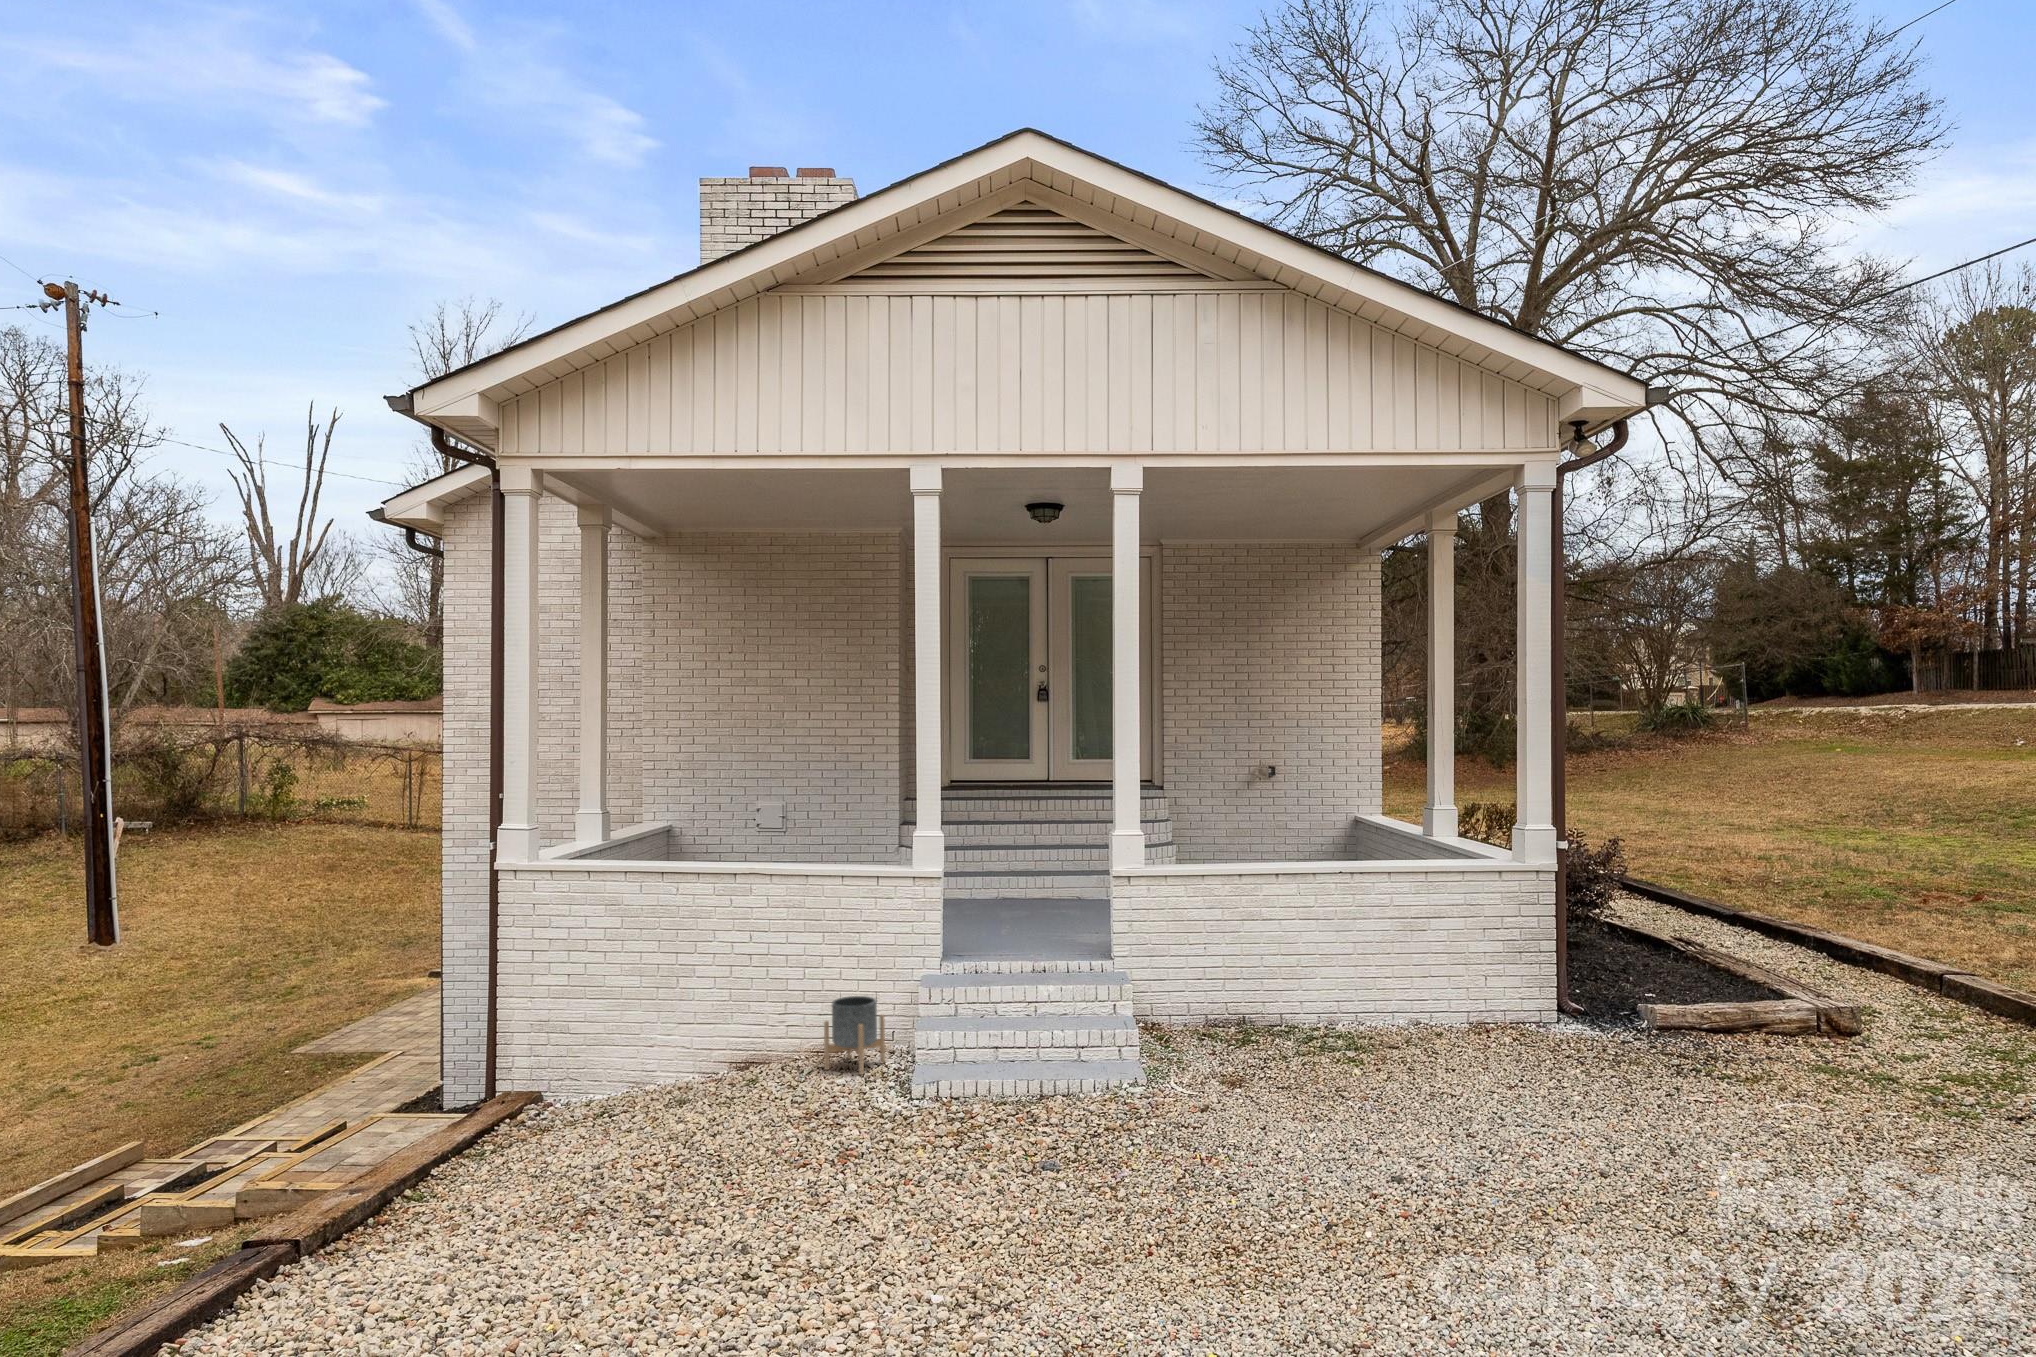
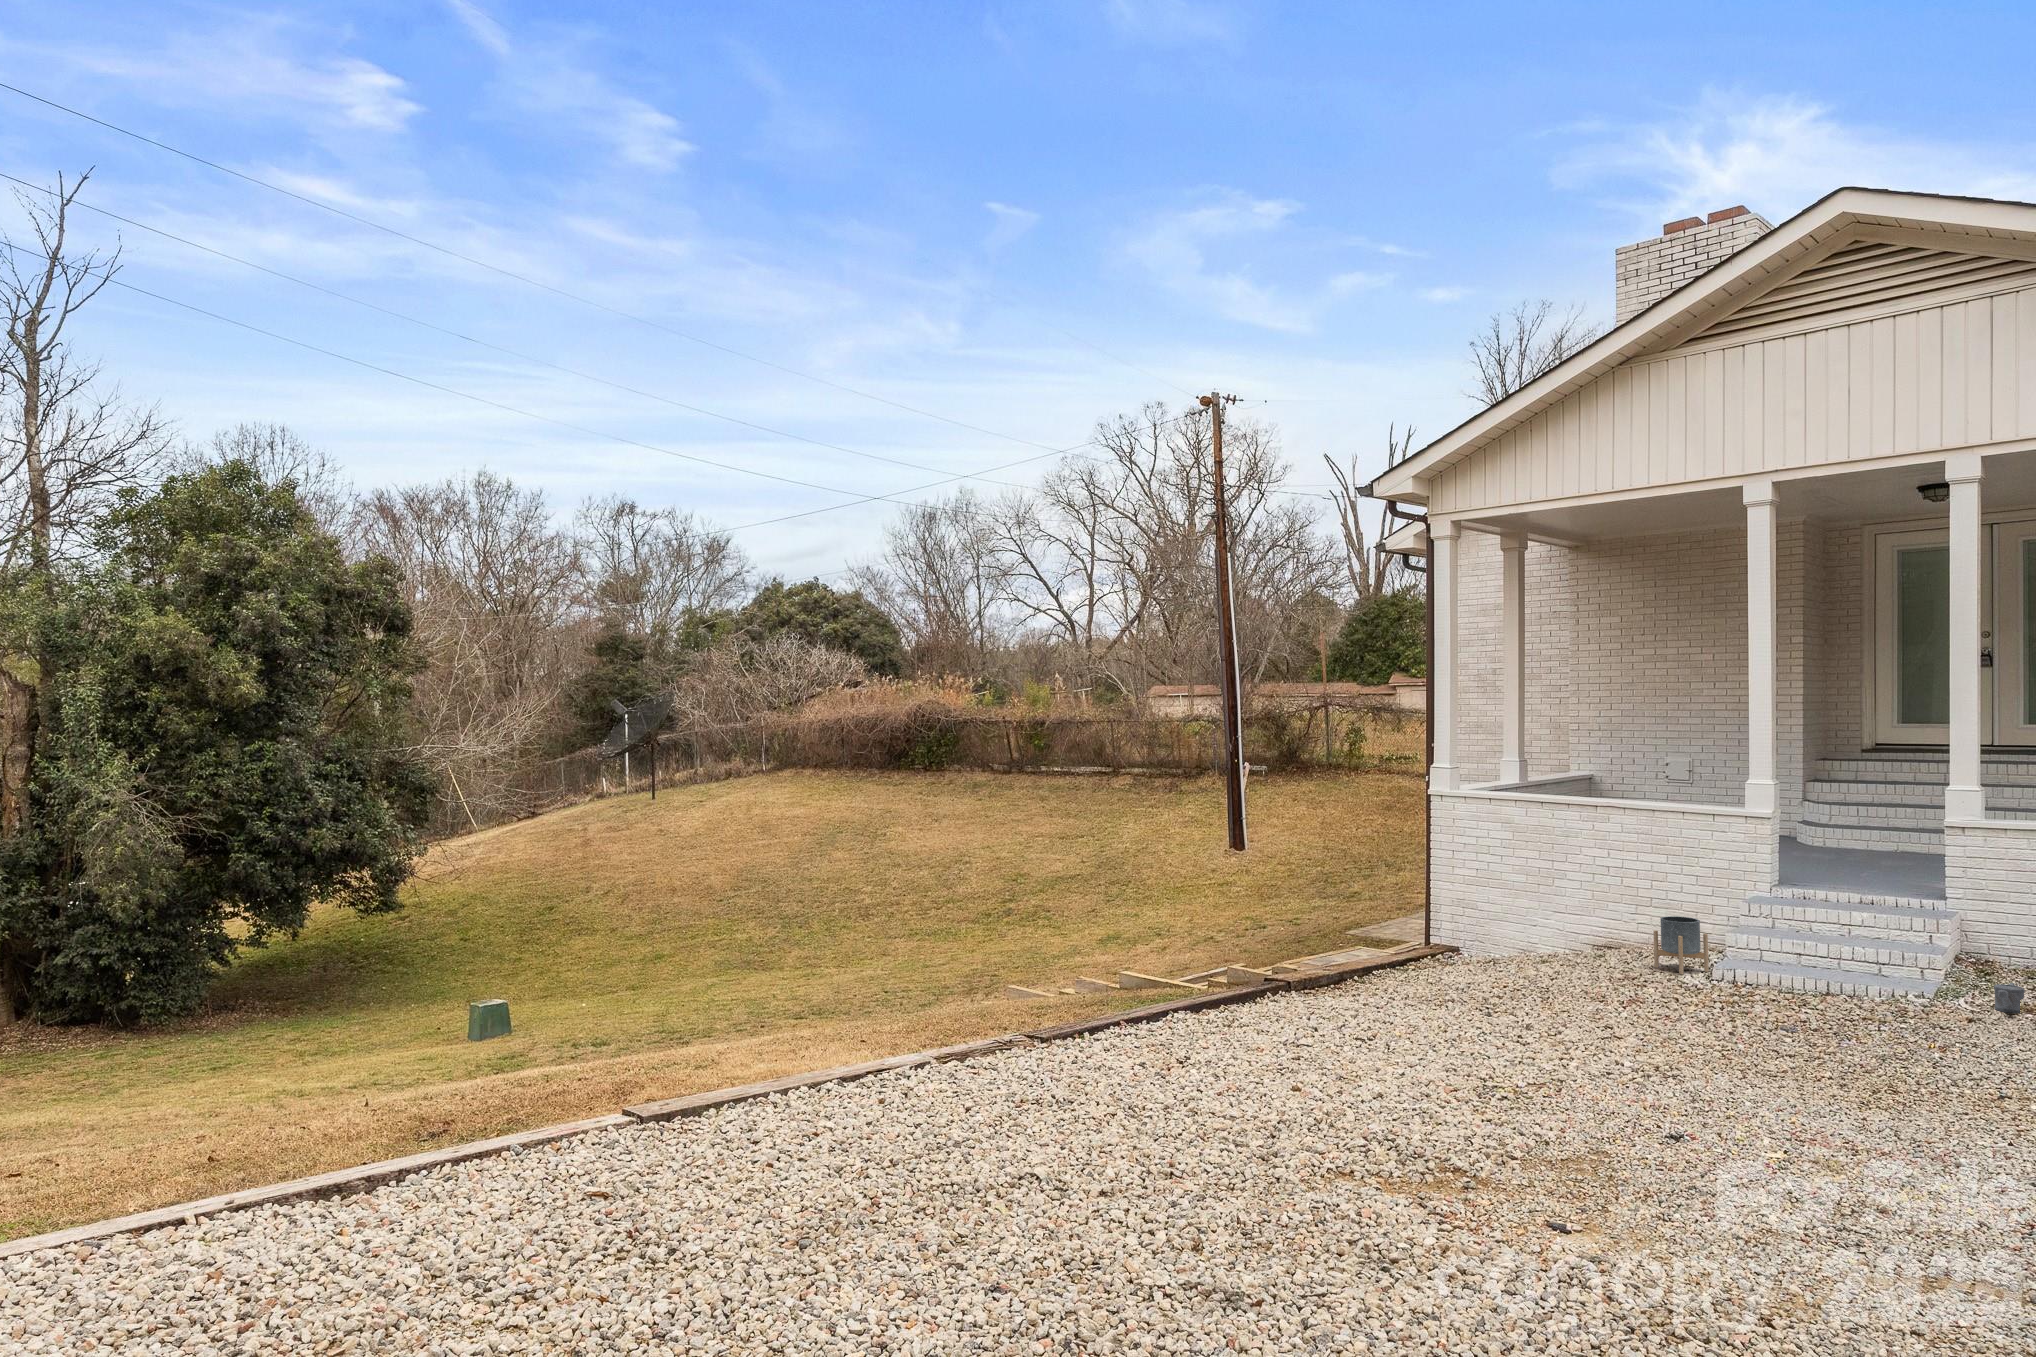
watering can: none [1165,1019,1192,1054] -> present [1994,983,2025,1013]

